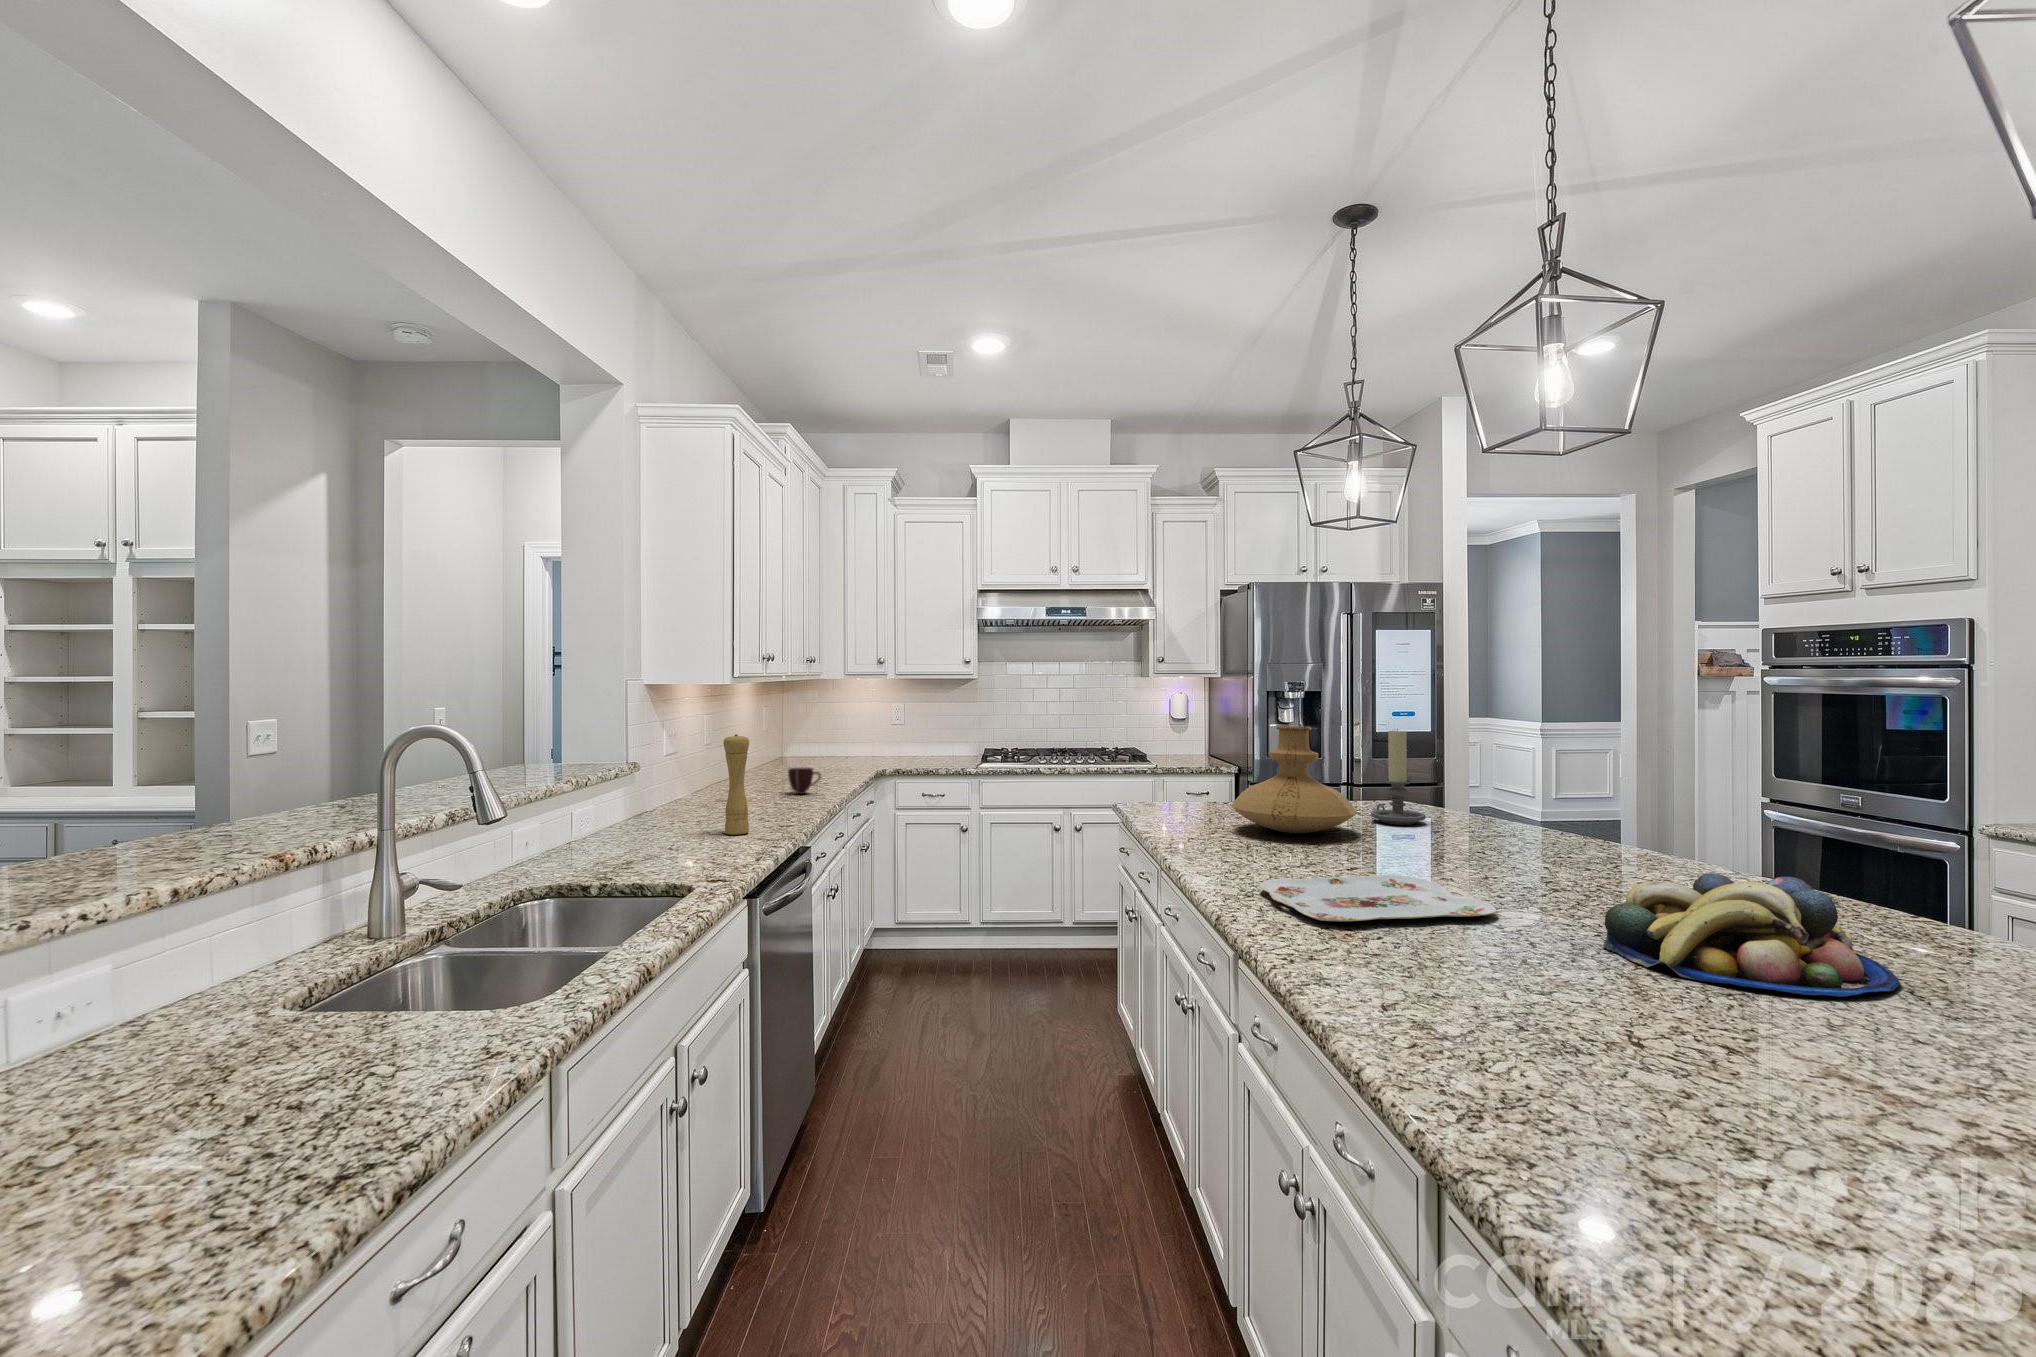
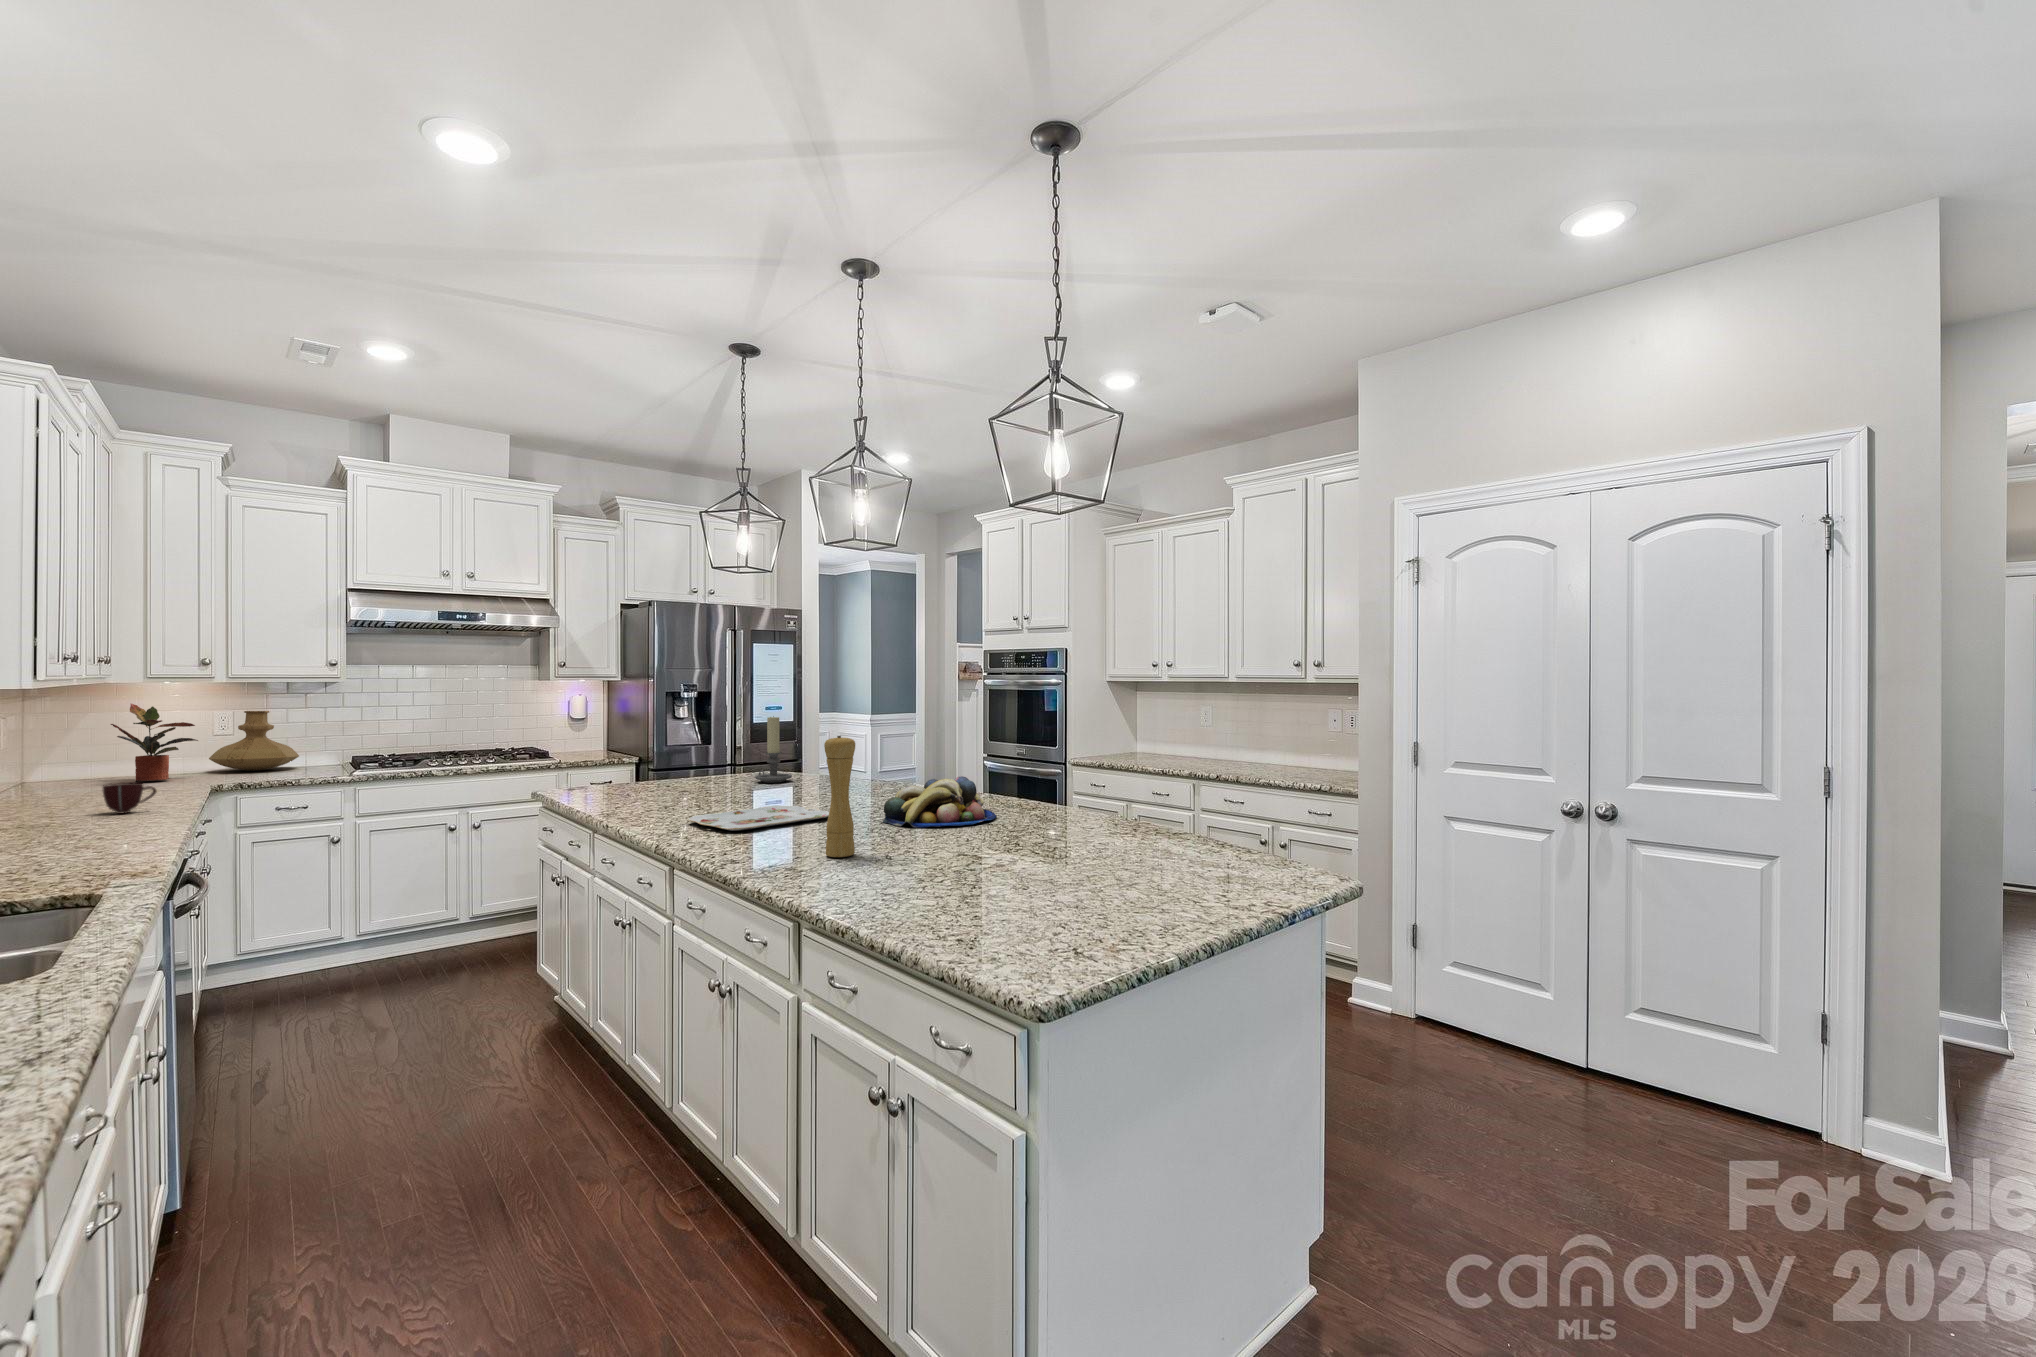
potted plant: none [825,696,878,762] -> present [111,704,198,782]
vase: present [1231,726,1357,833] -> present [209,711,299,771]
pepper mill: present [723,734,749,835] -> present [824,736,855,857]

